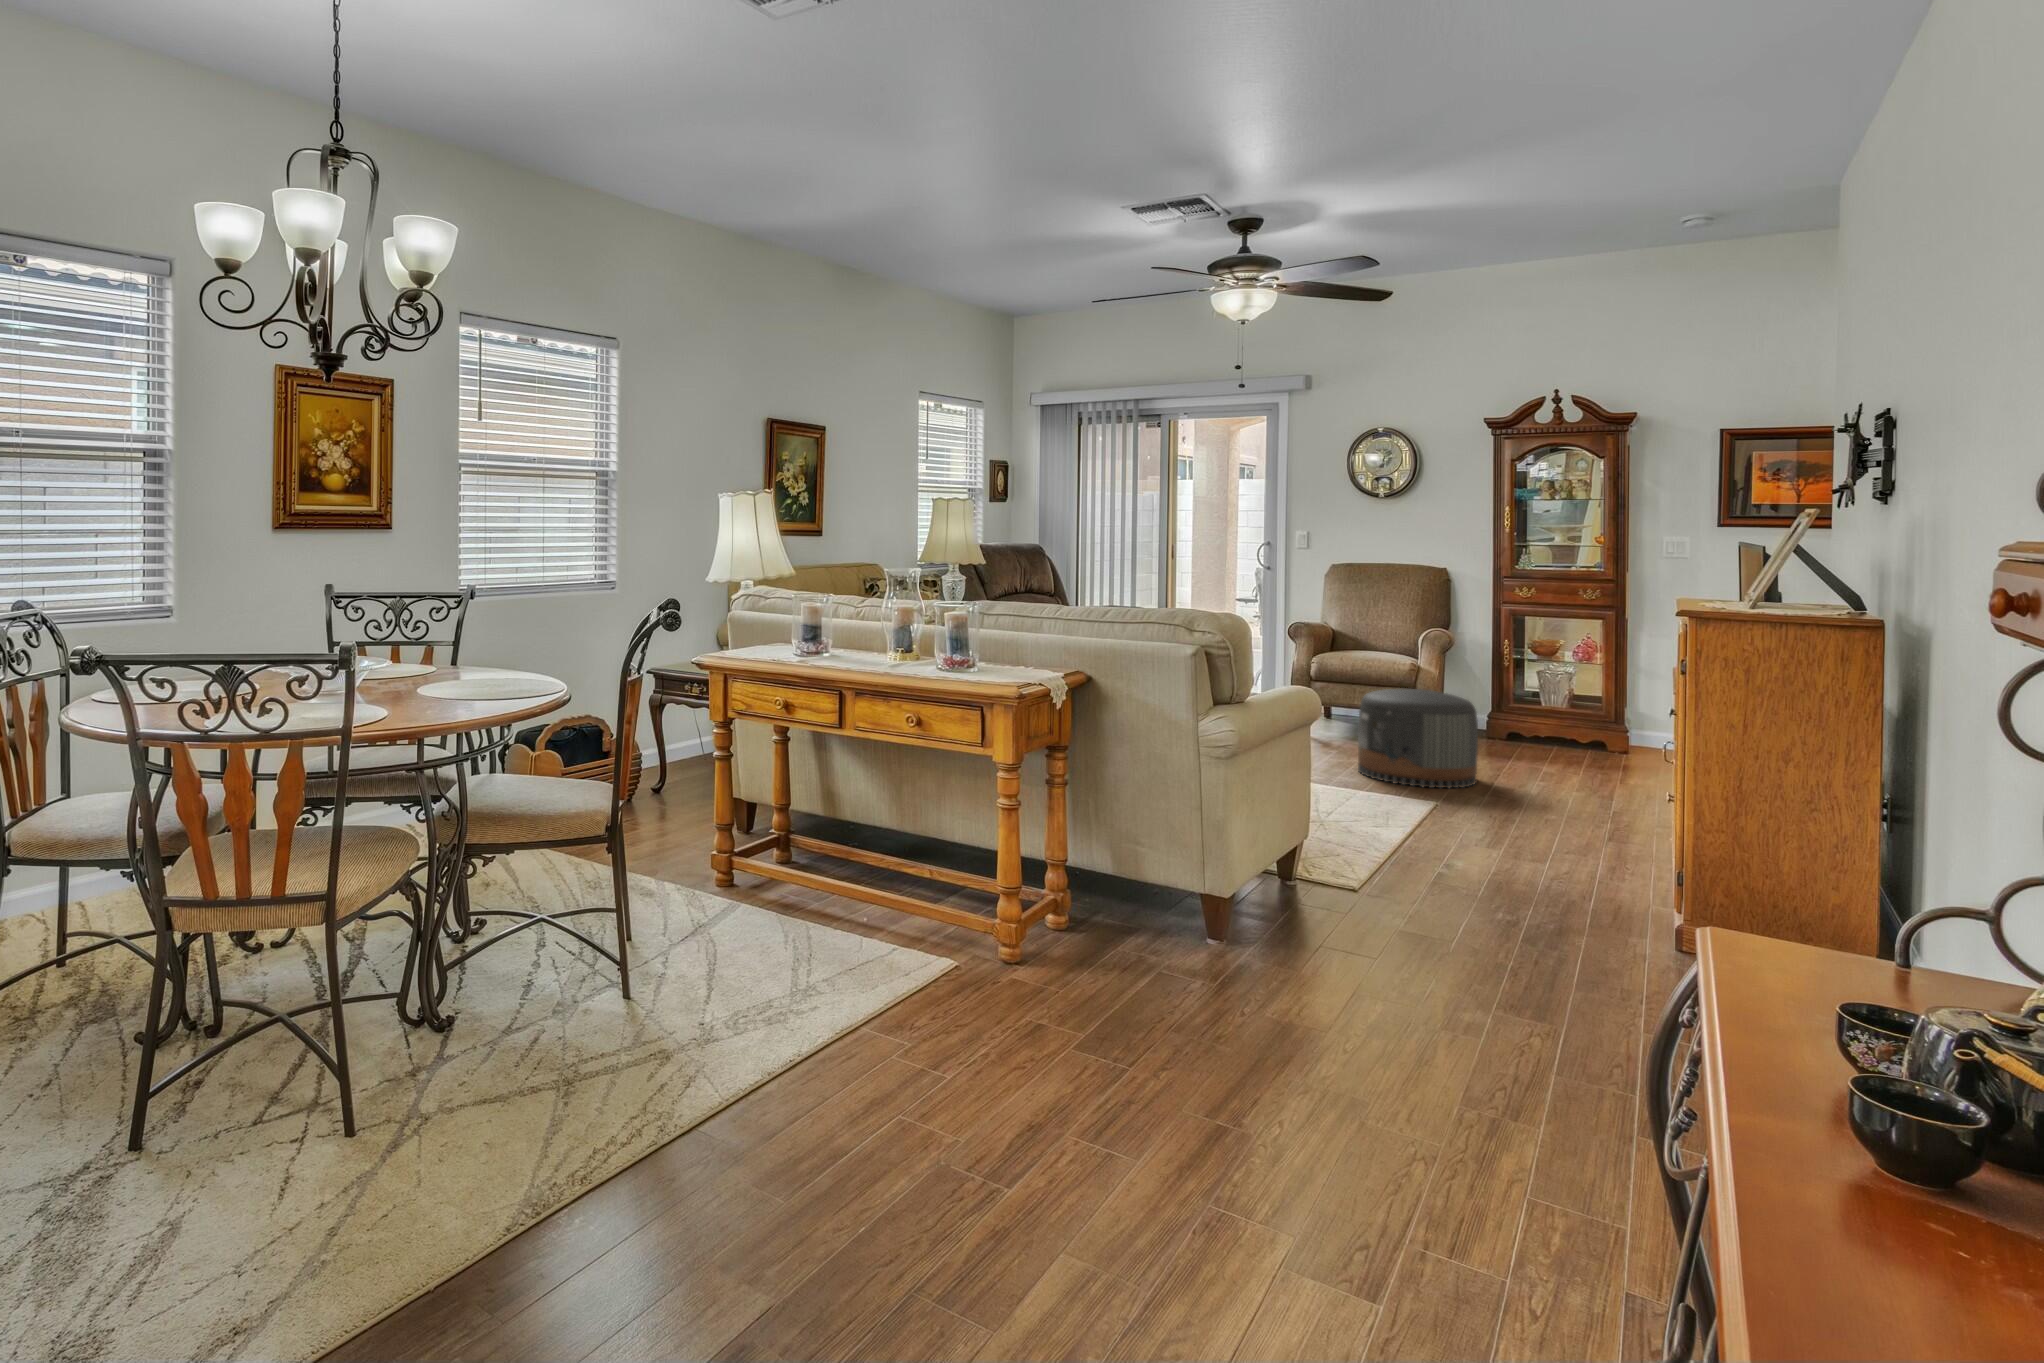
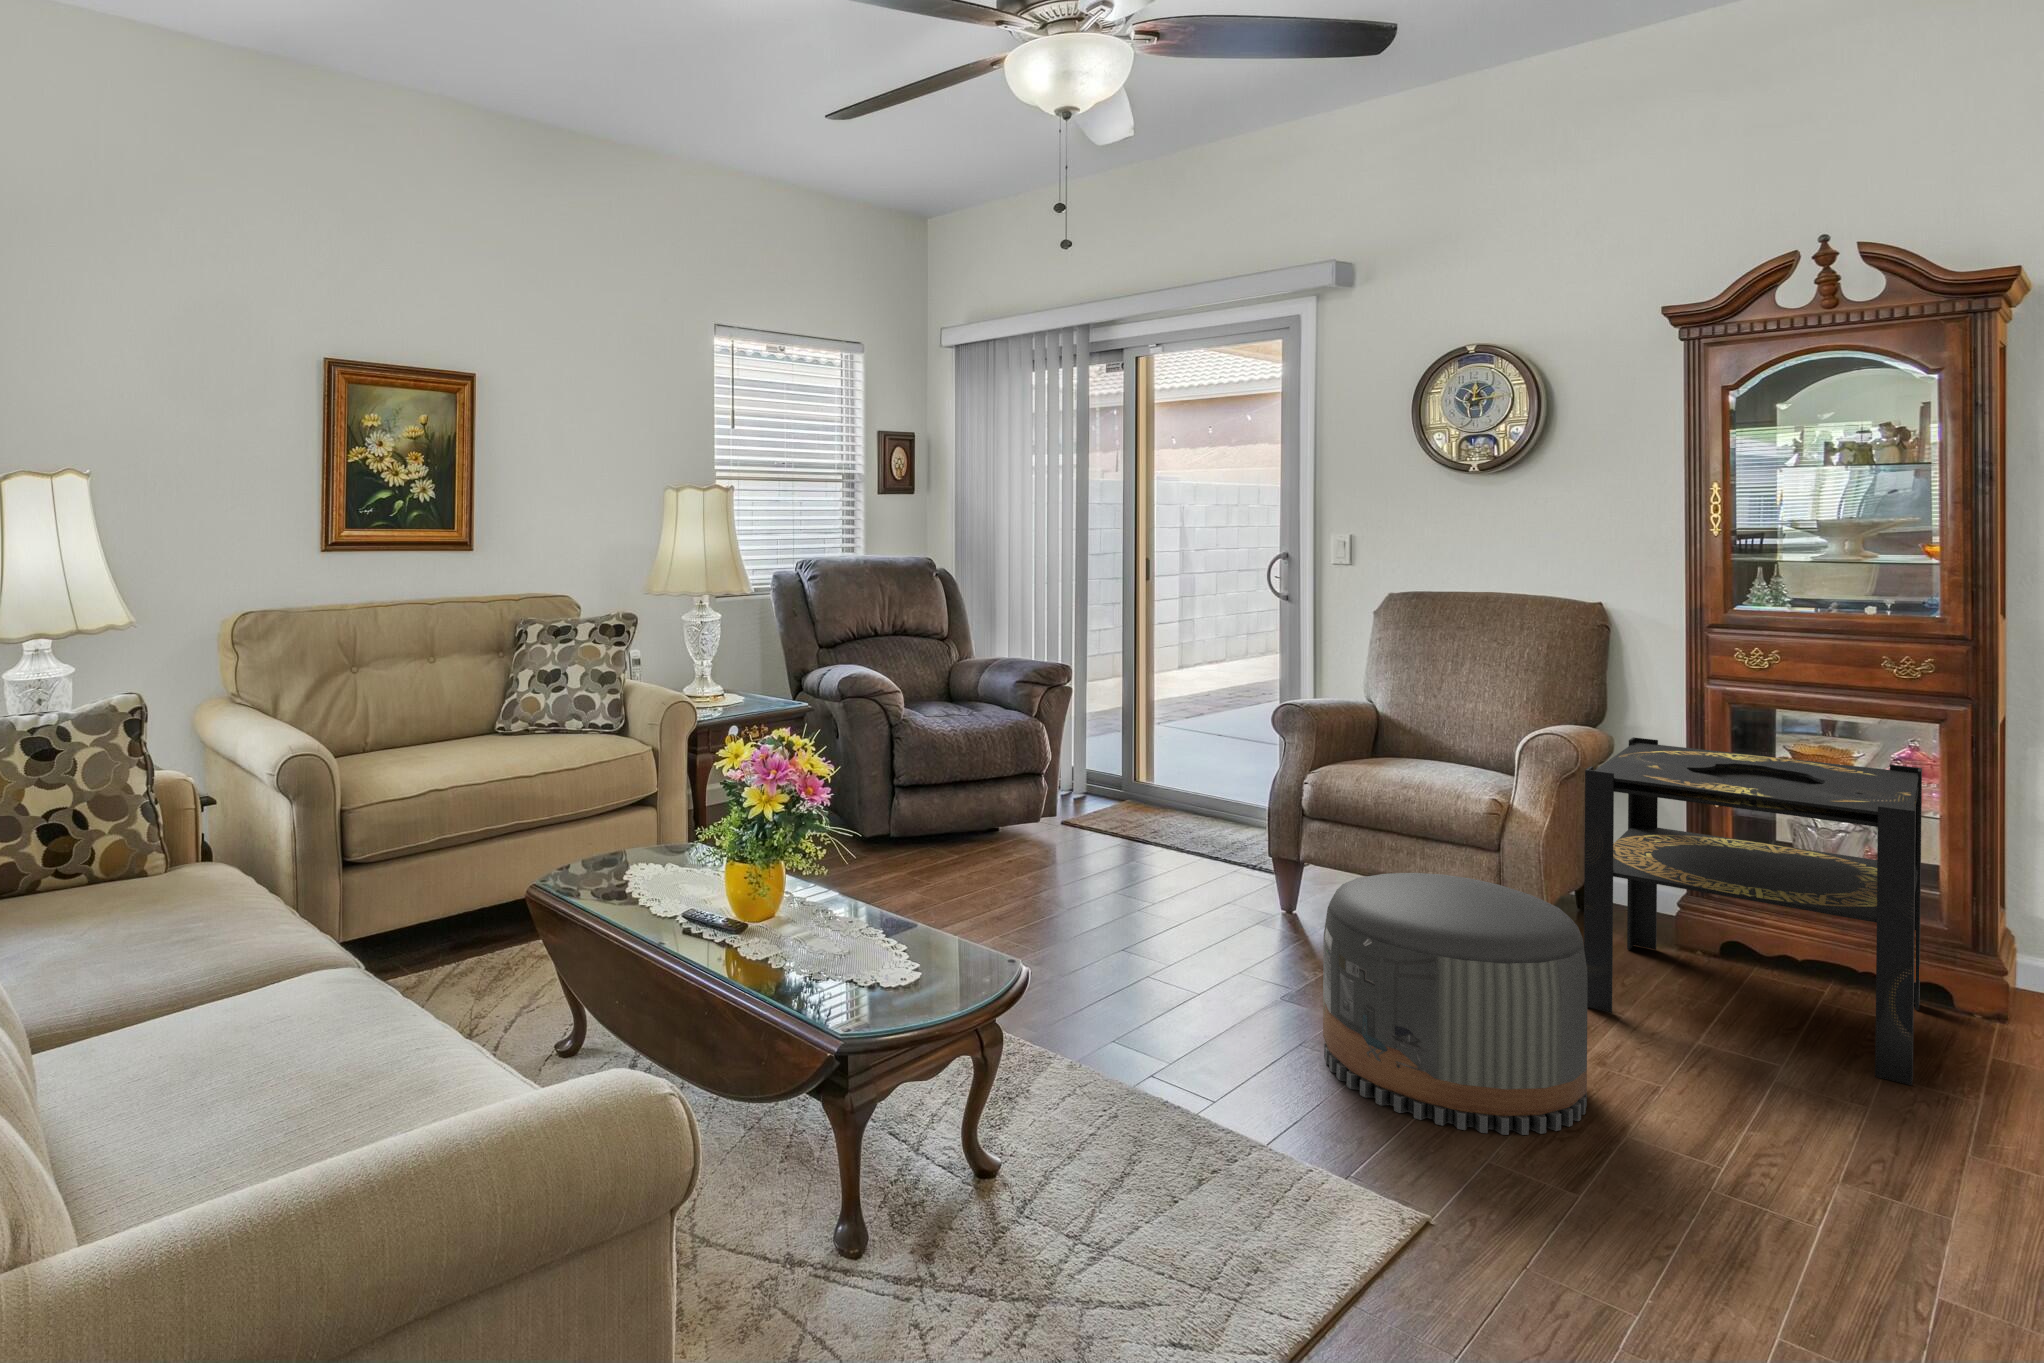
side table: none [1456,634,1599,772] -> present [1584,737,1922,1085]

